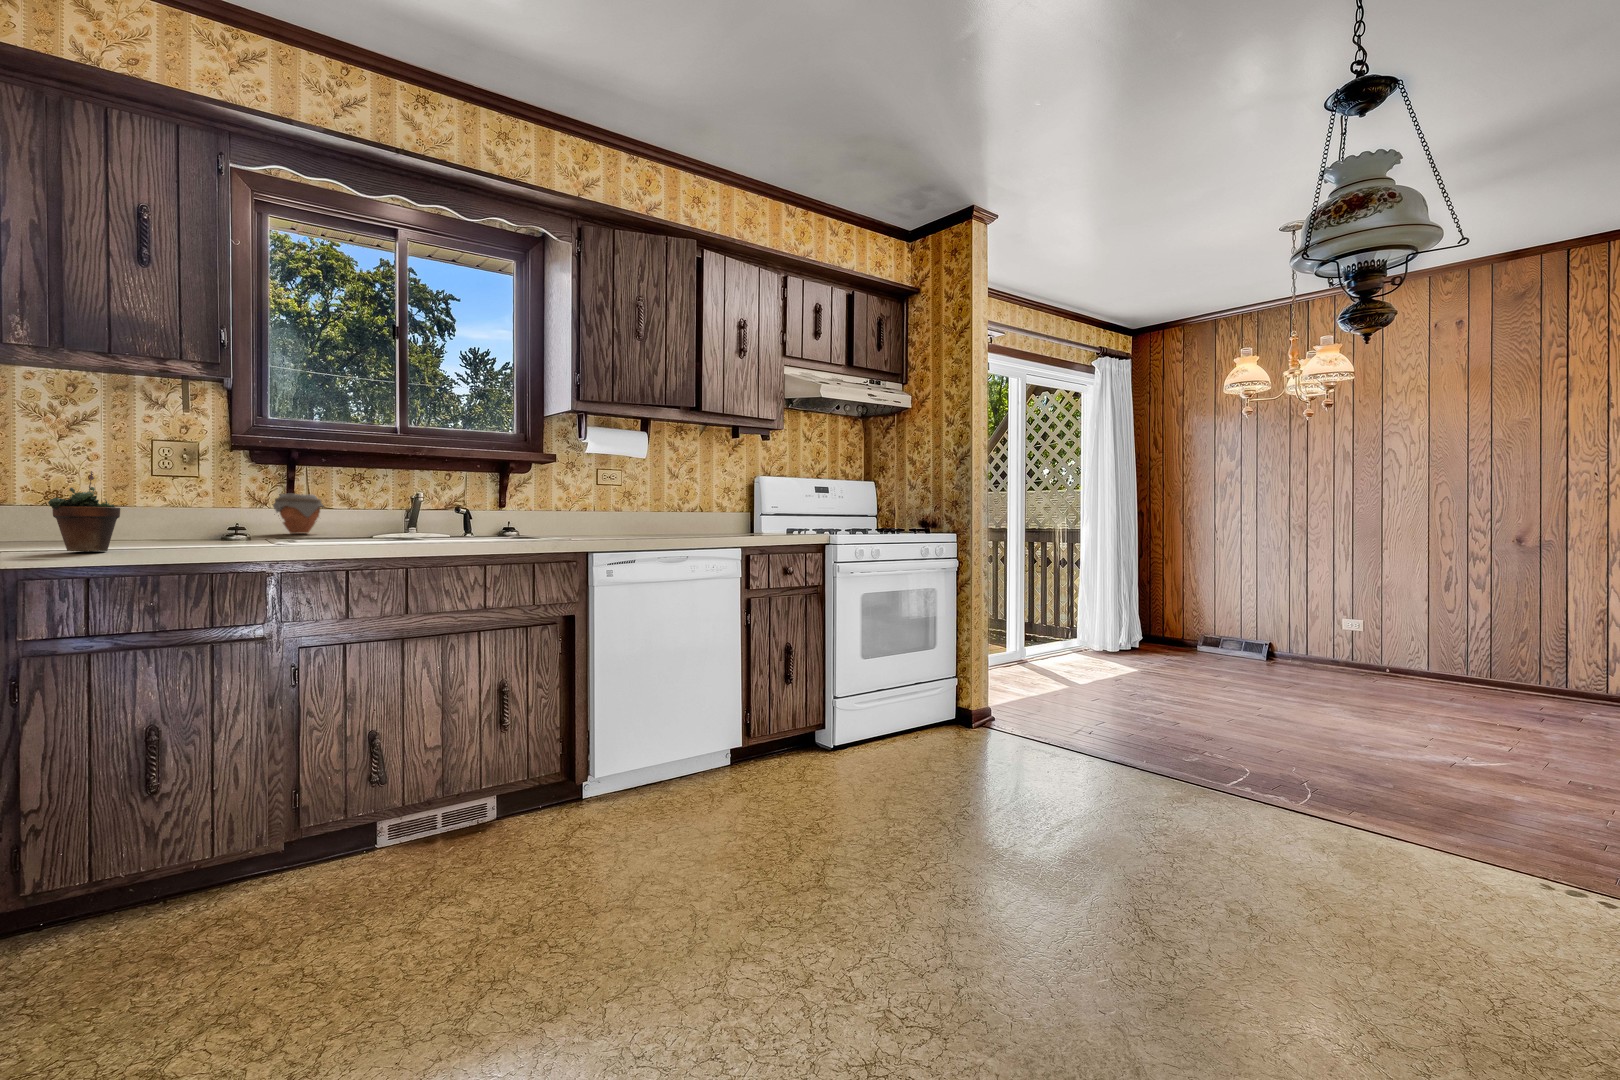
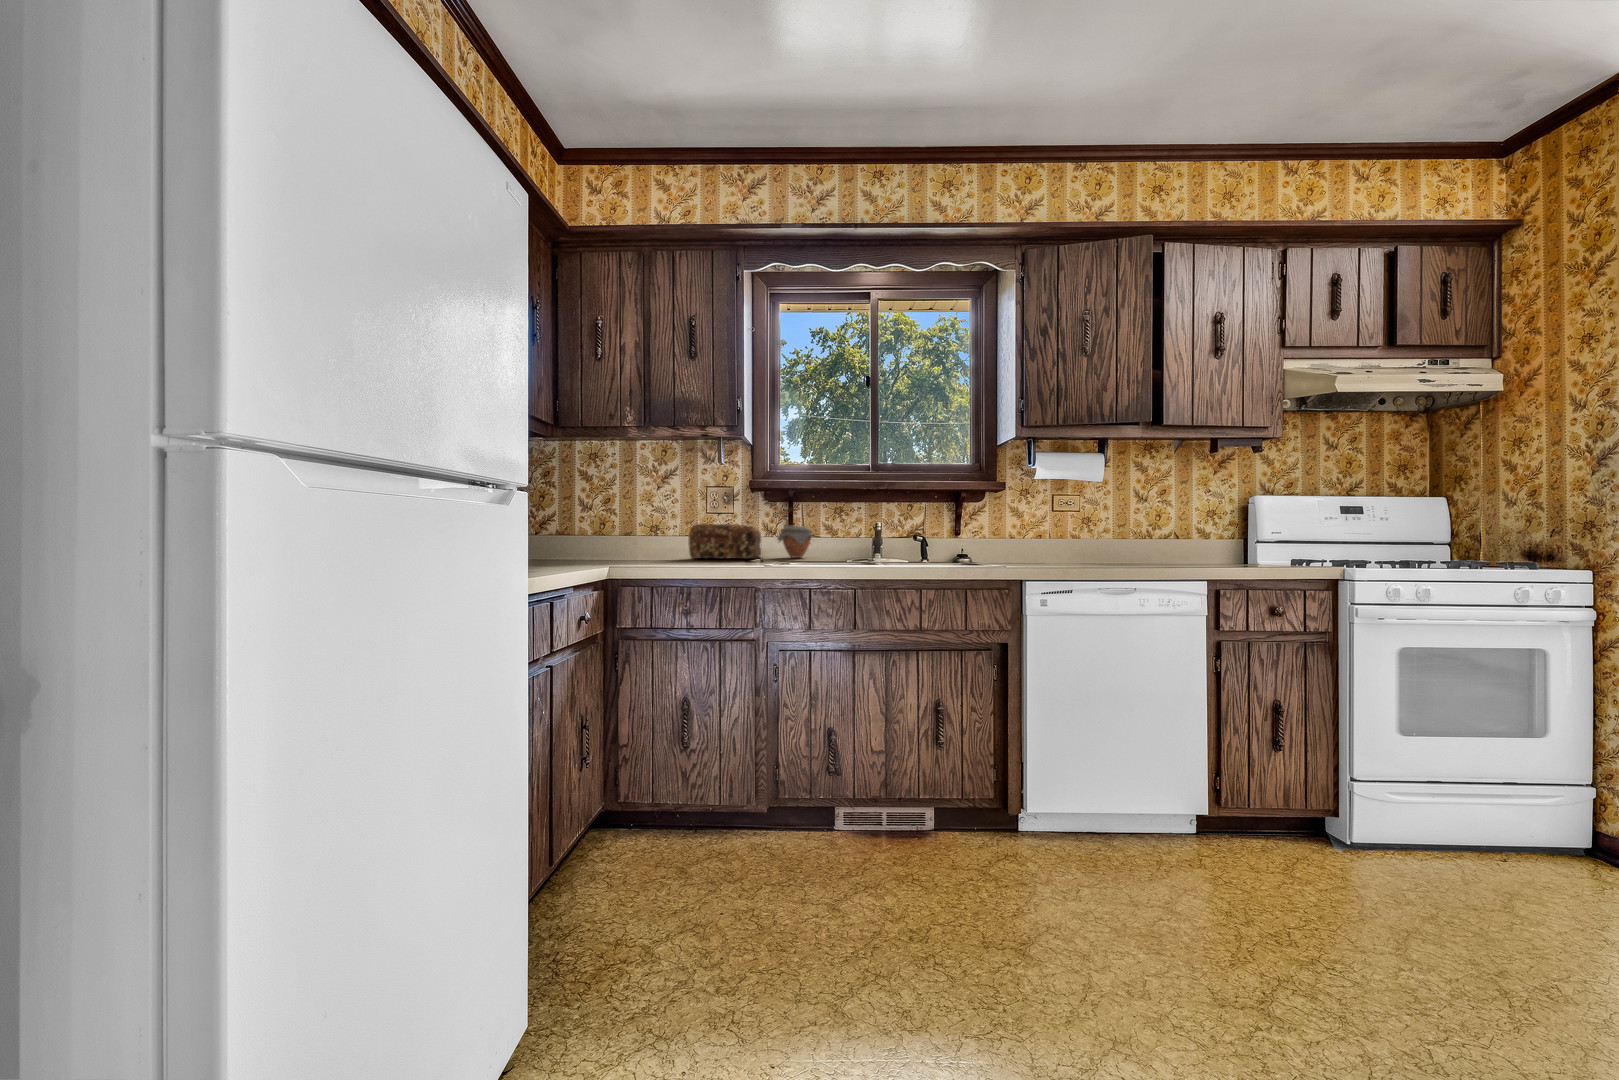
succulent plant: present [48,471,120,552] -> none [639,512,677,569]
bread loaf: none [120,488,244,537] -> present [688,524,761,559]

